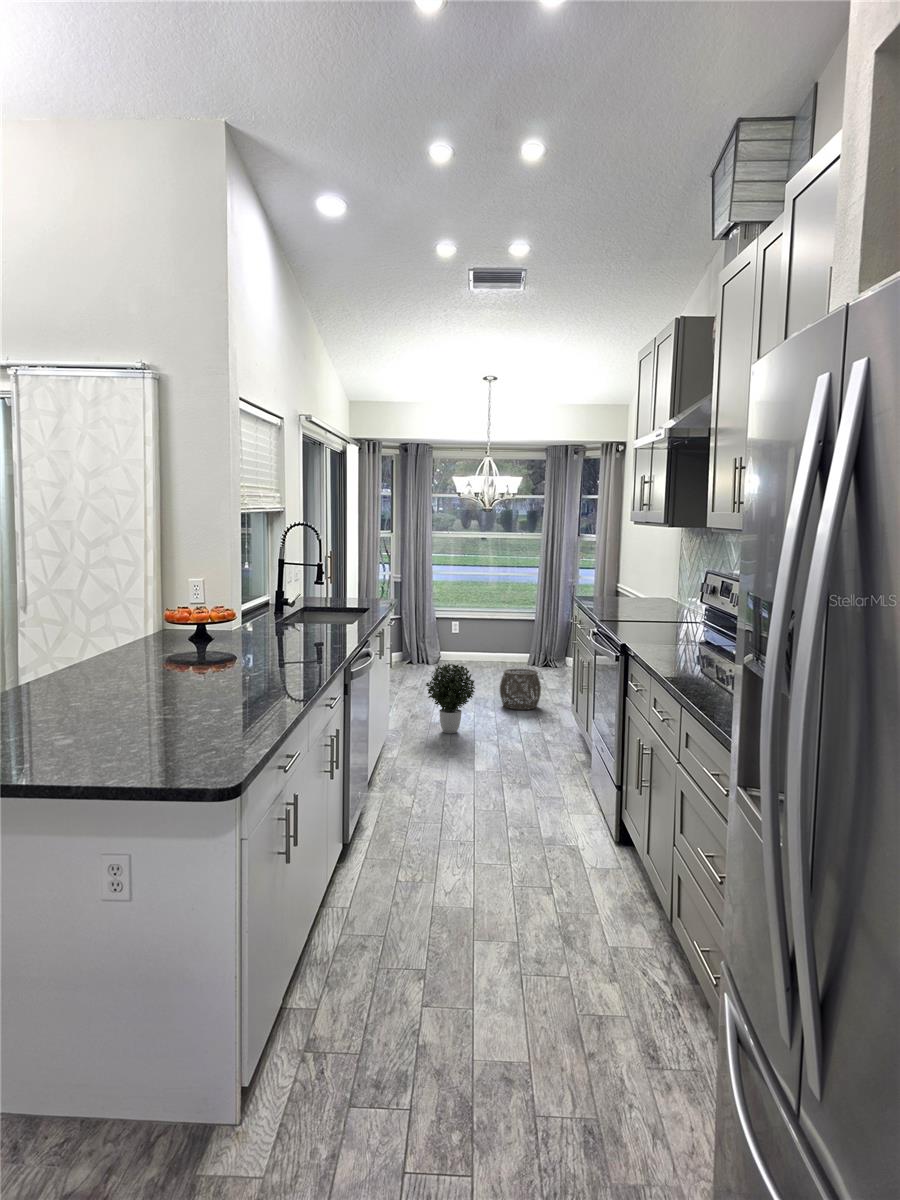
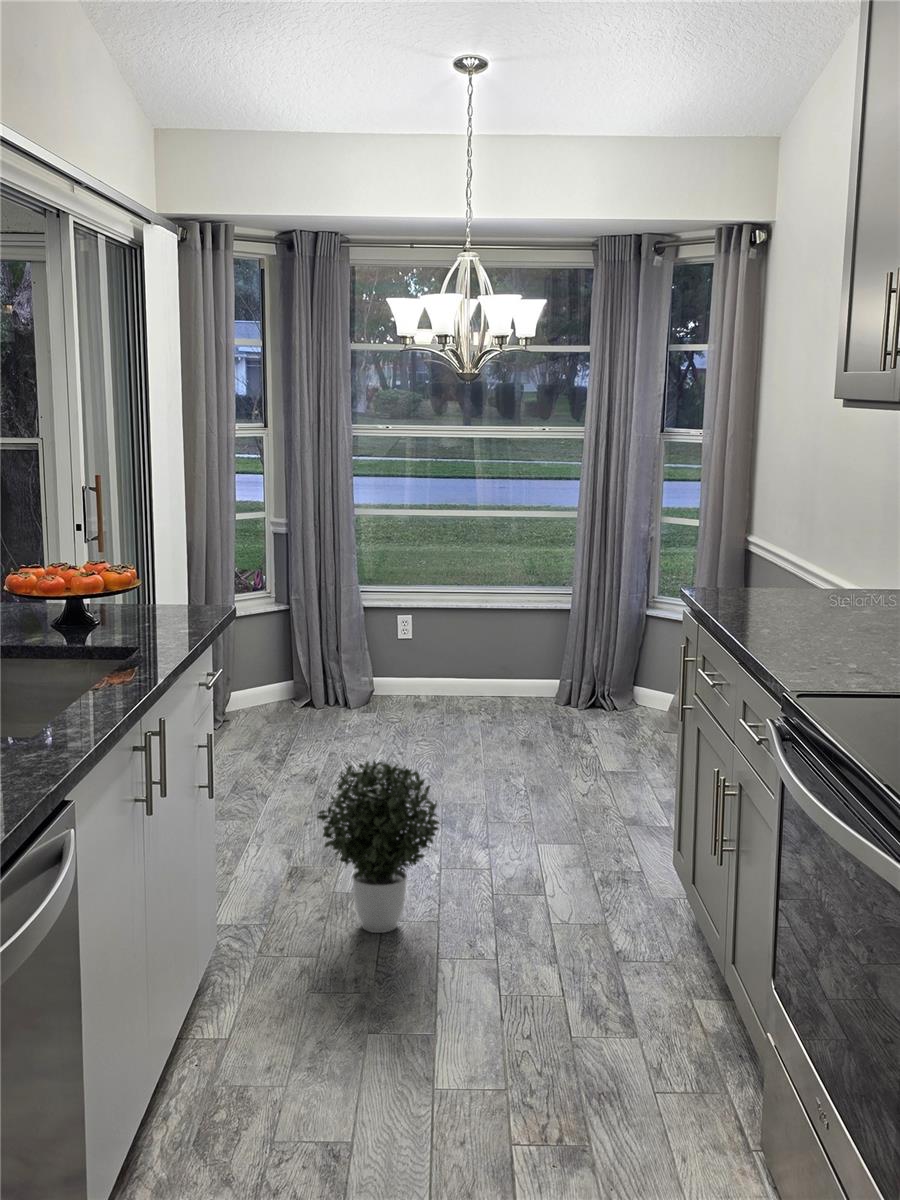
woven basket: present [500,669,541,710] -> none [498,743,594,844]

